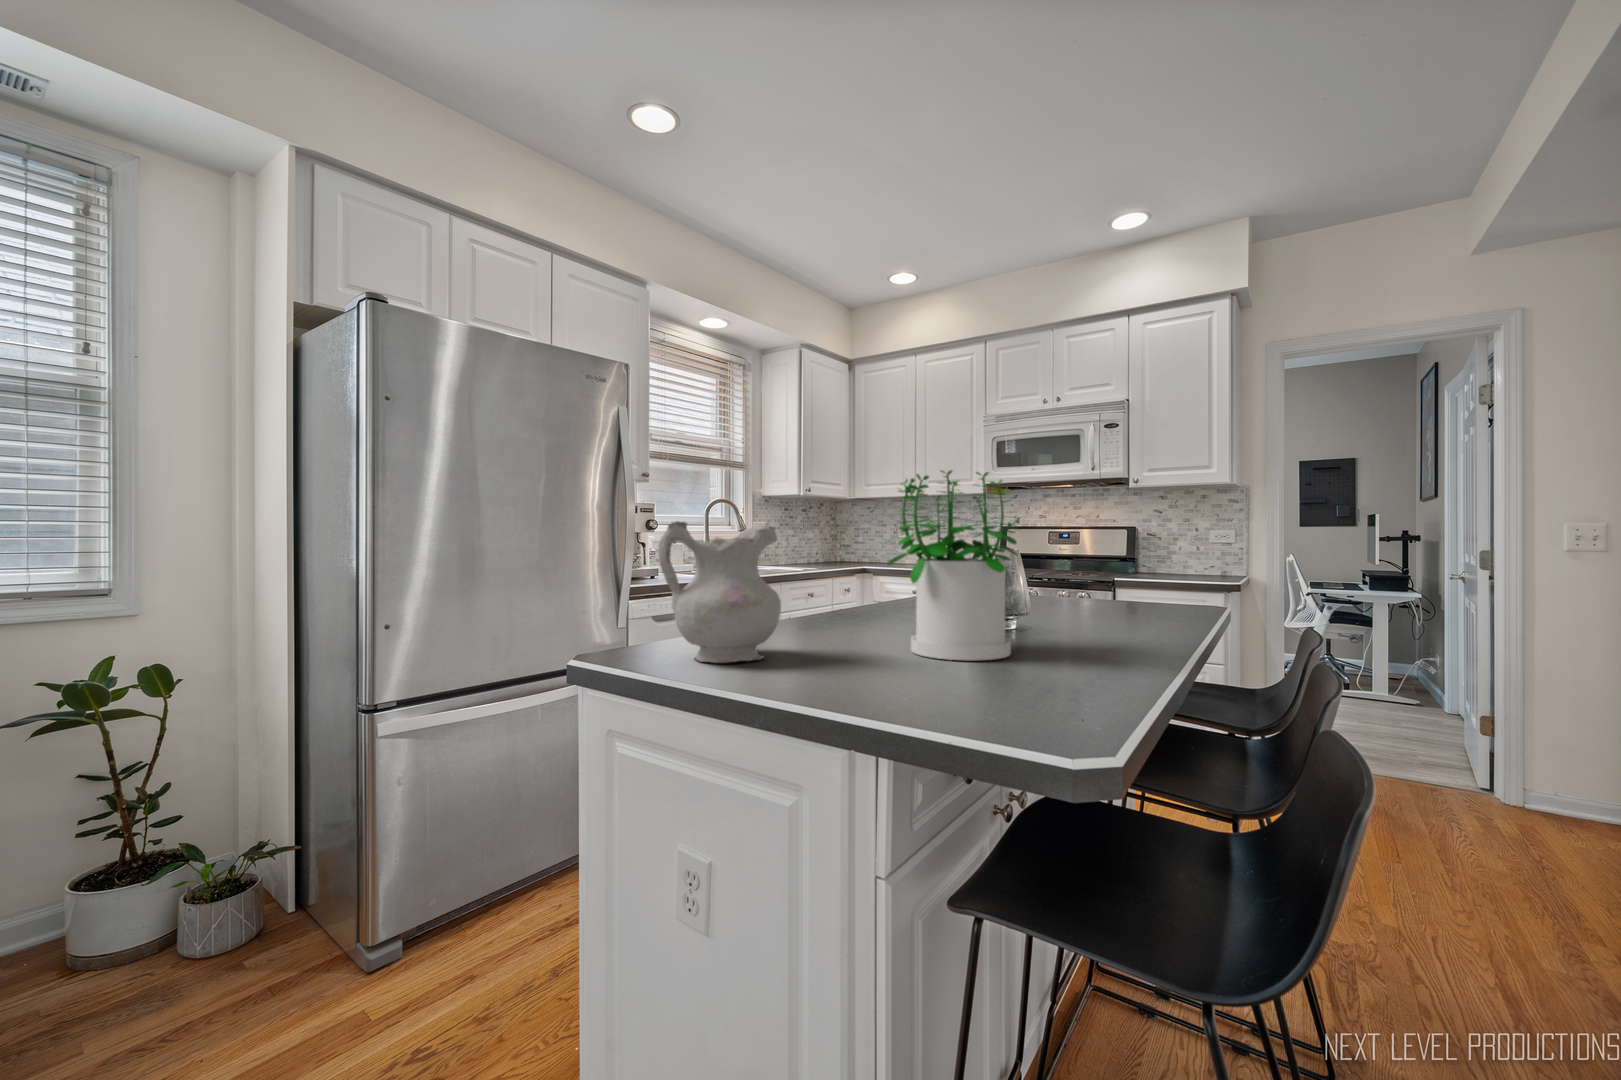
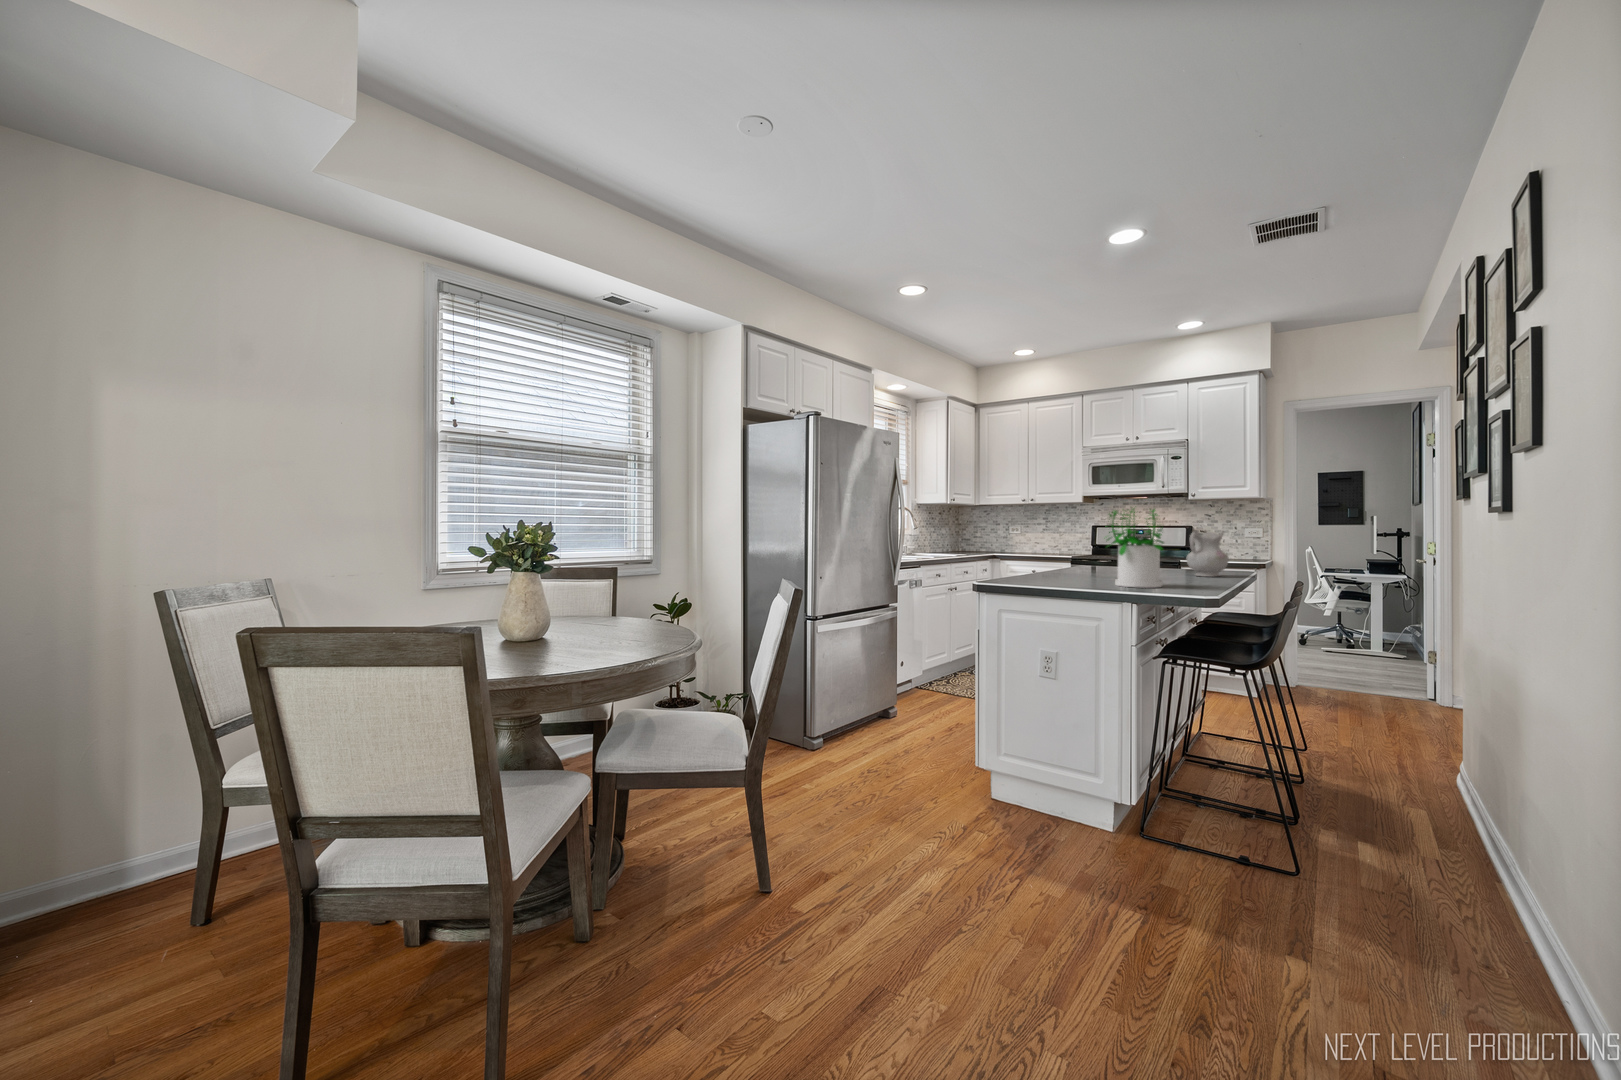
ceramic pitcher: present [659,521,781,663] -> present [1187,530,1228,577]

